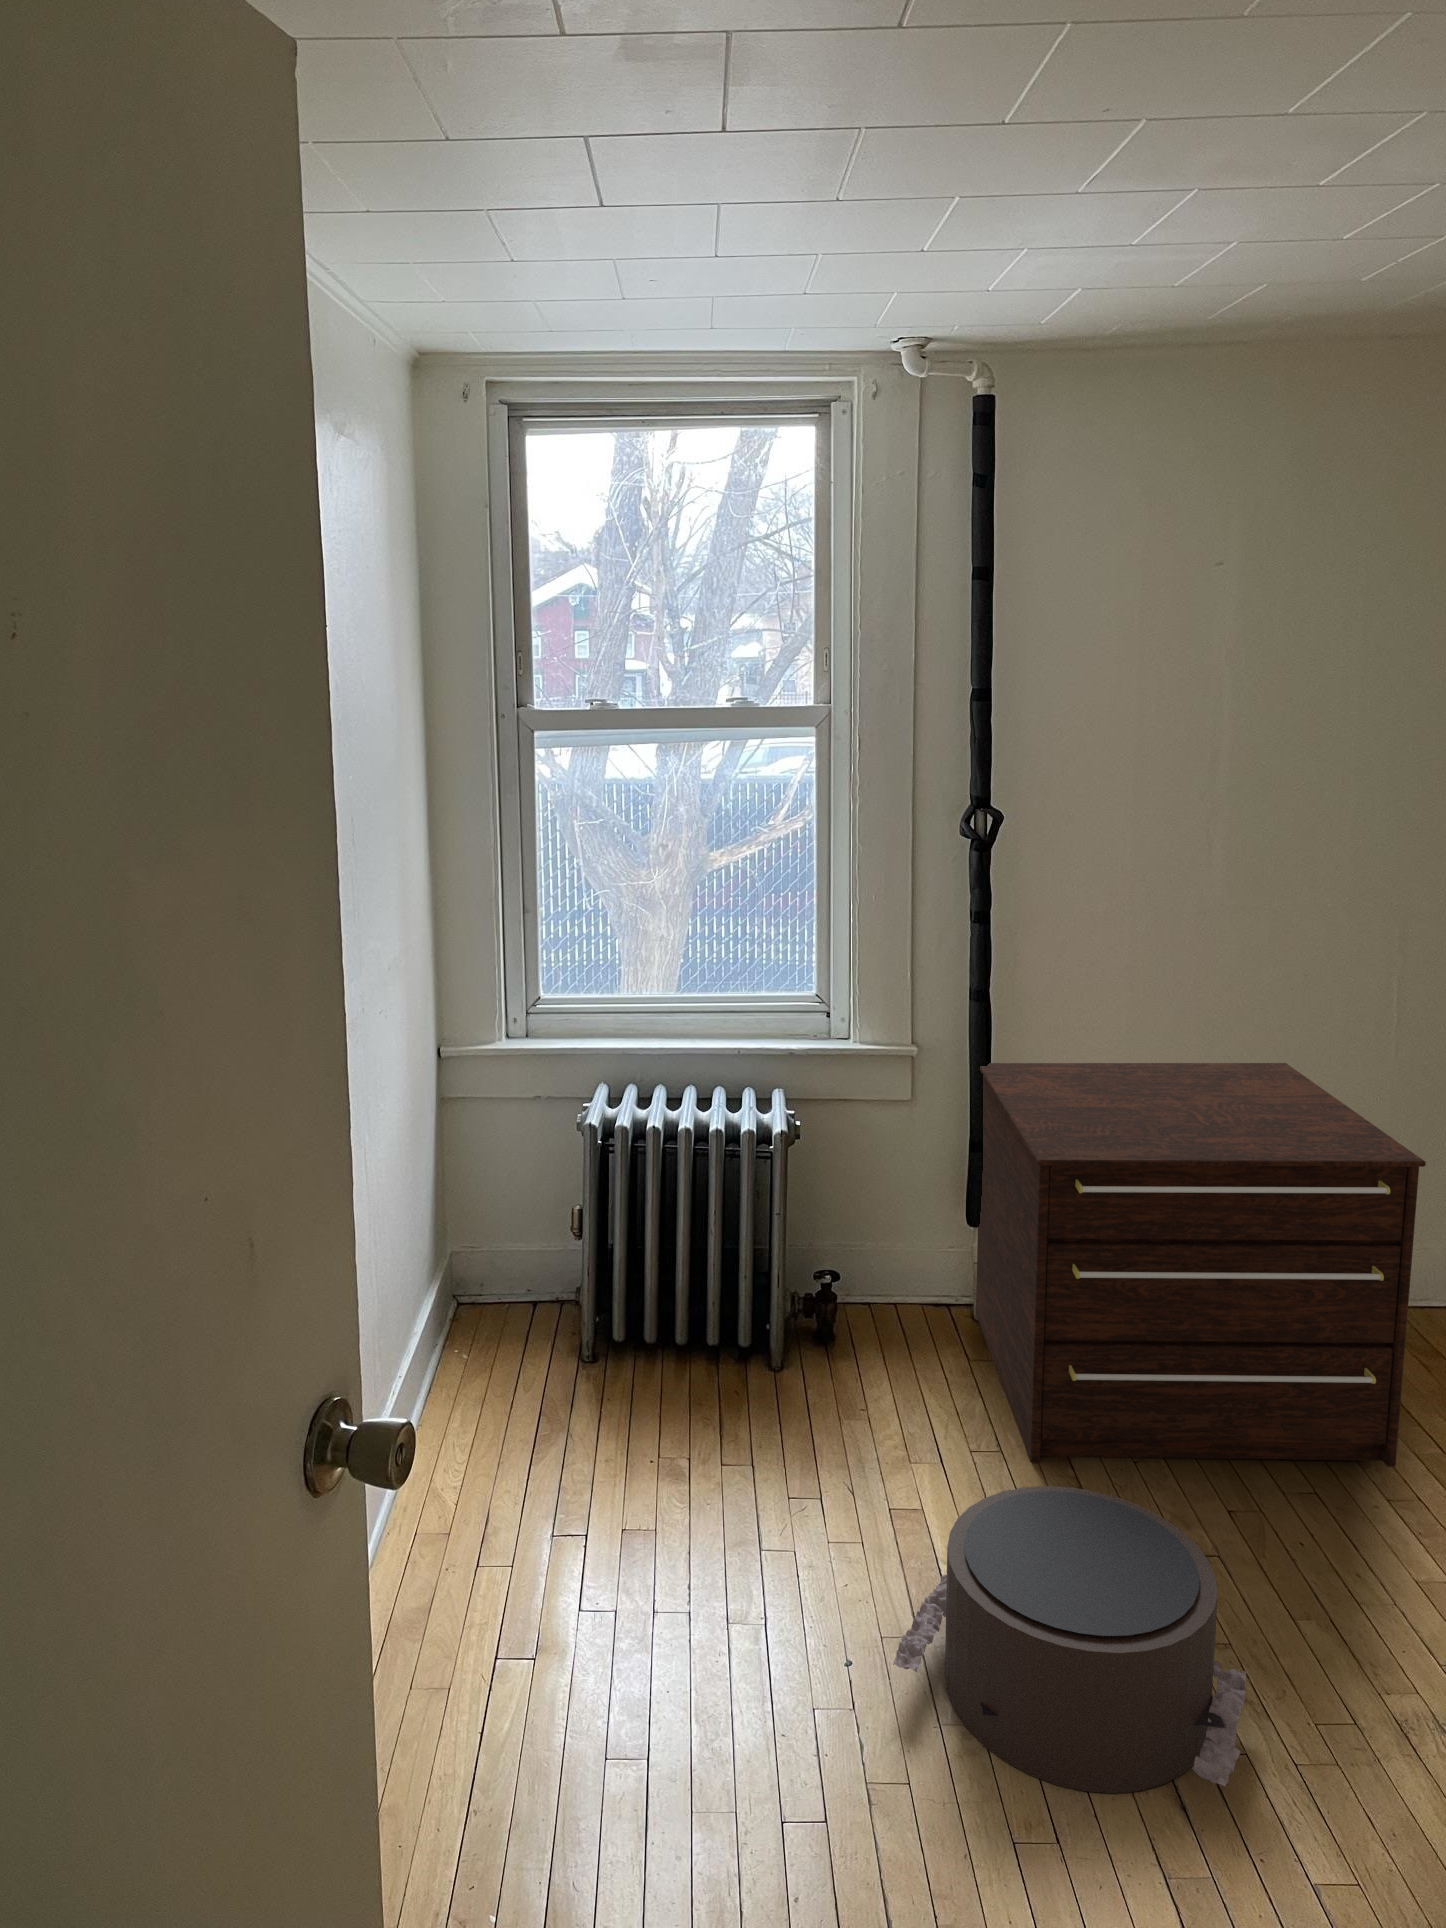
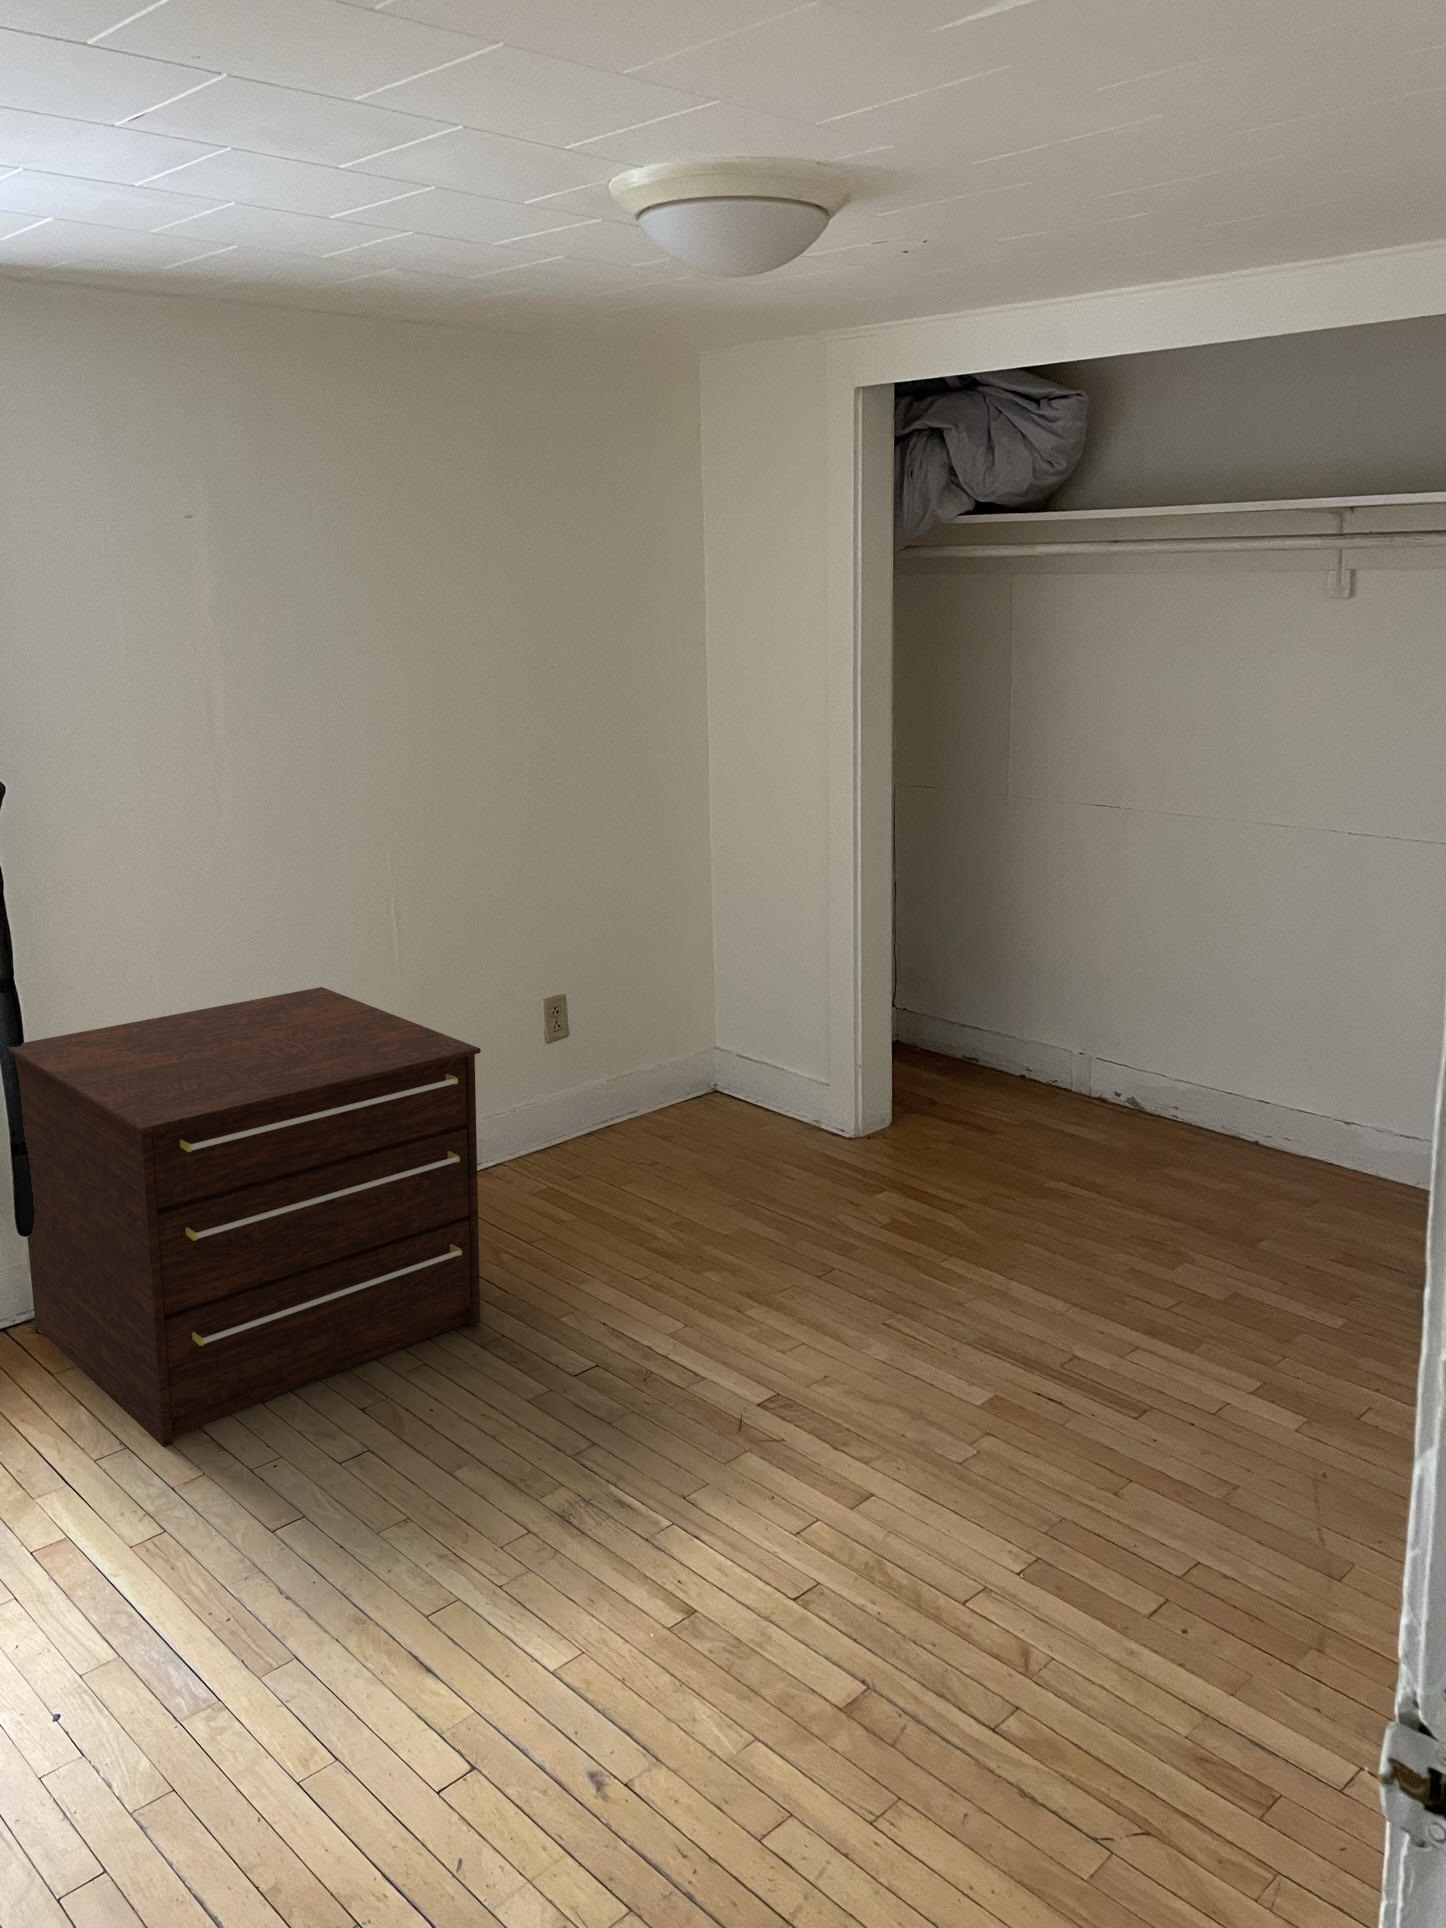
pouf: present [893,1486,1246,1793] -> none [118,1428,463,1717]

